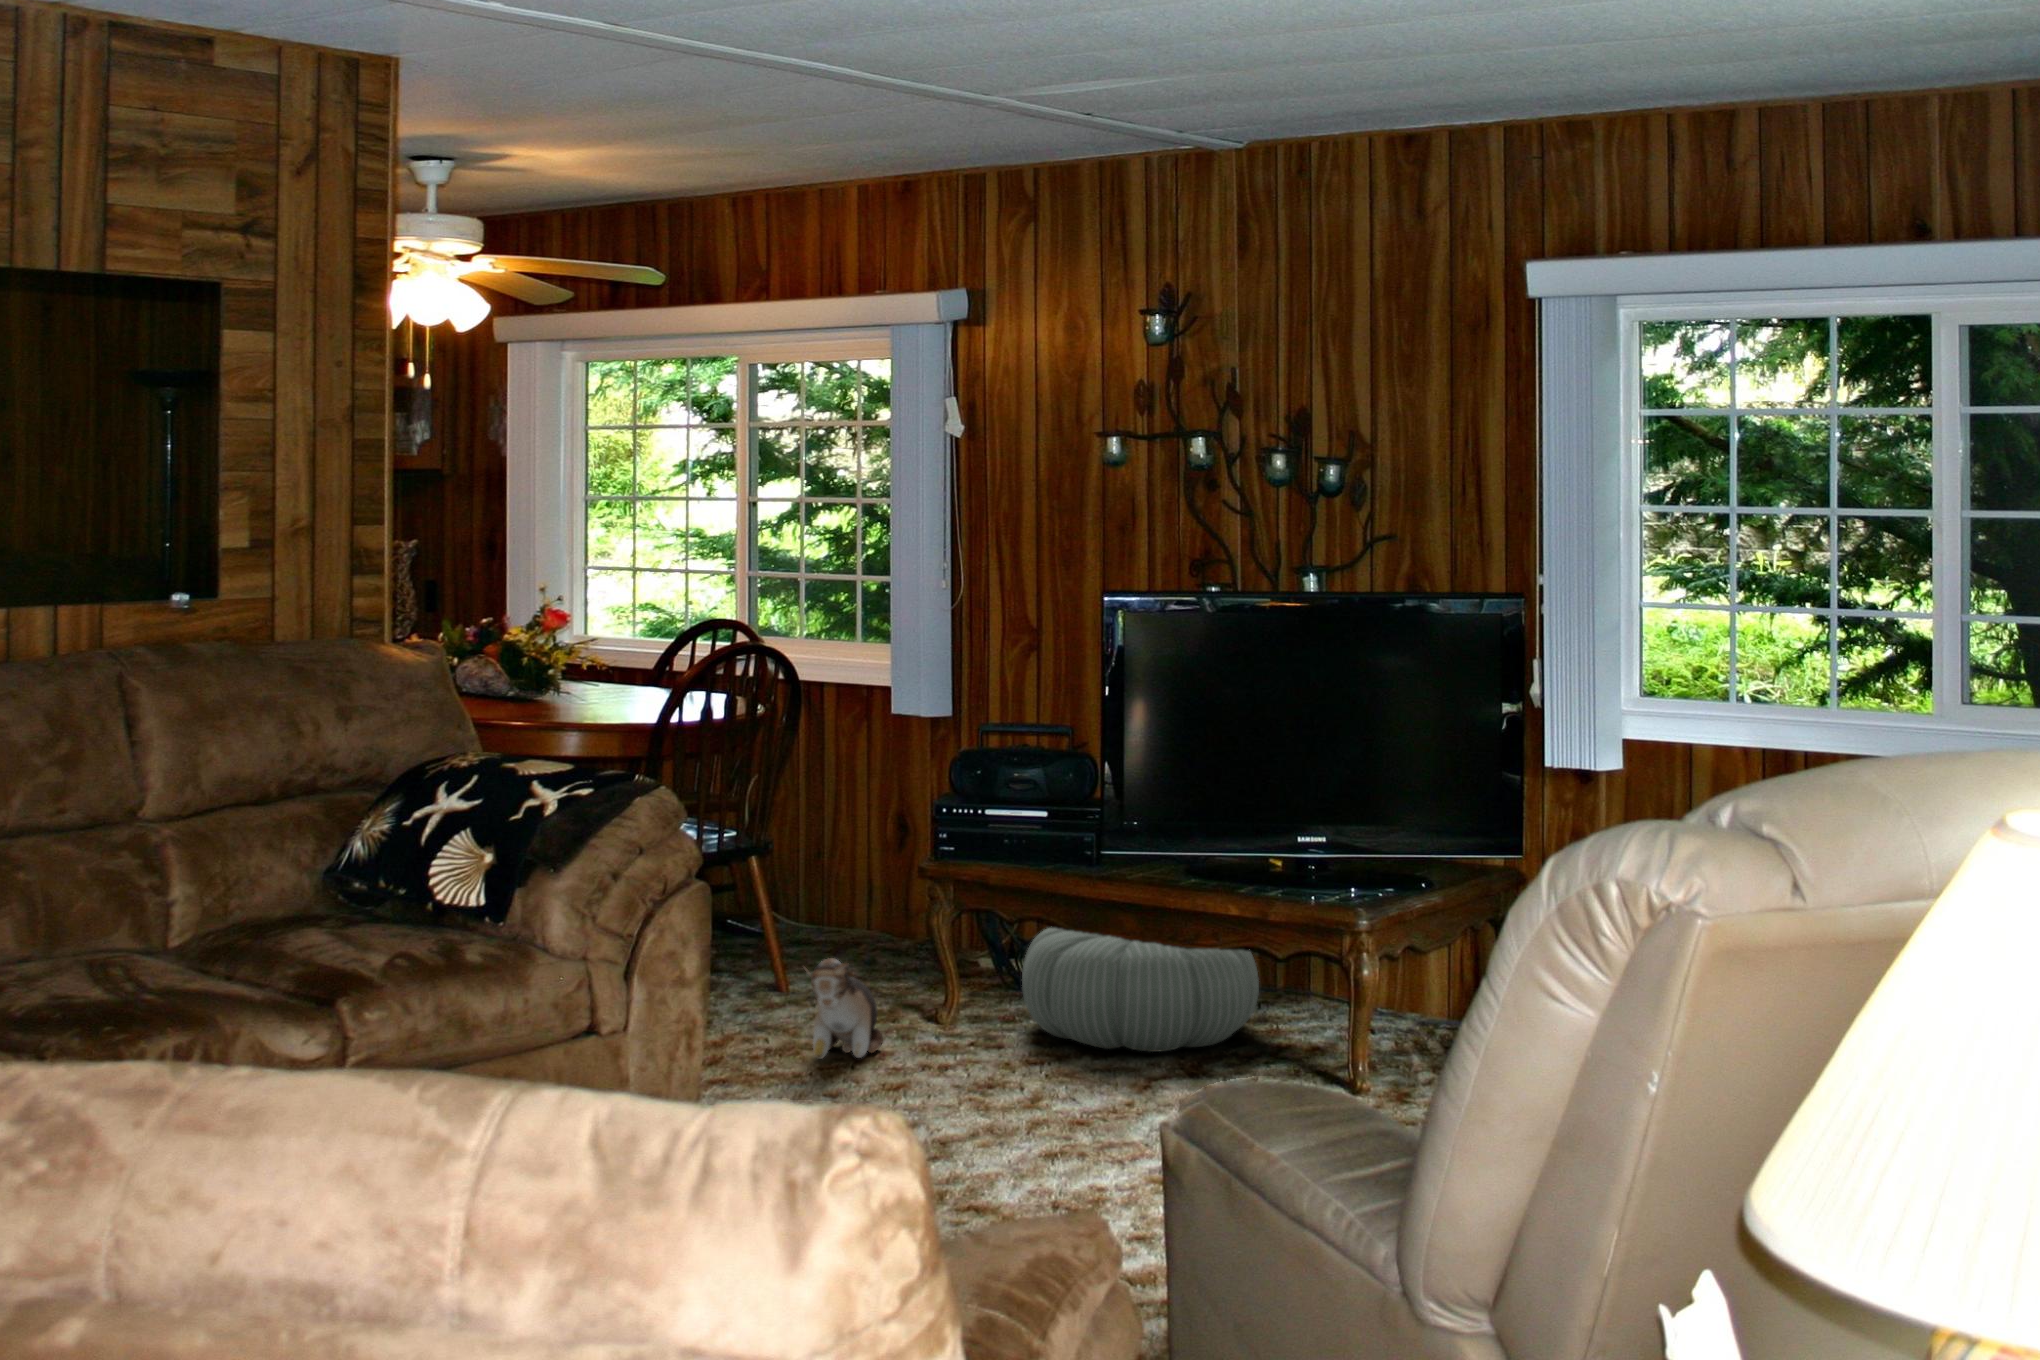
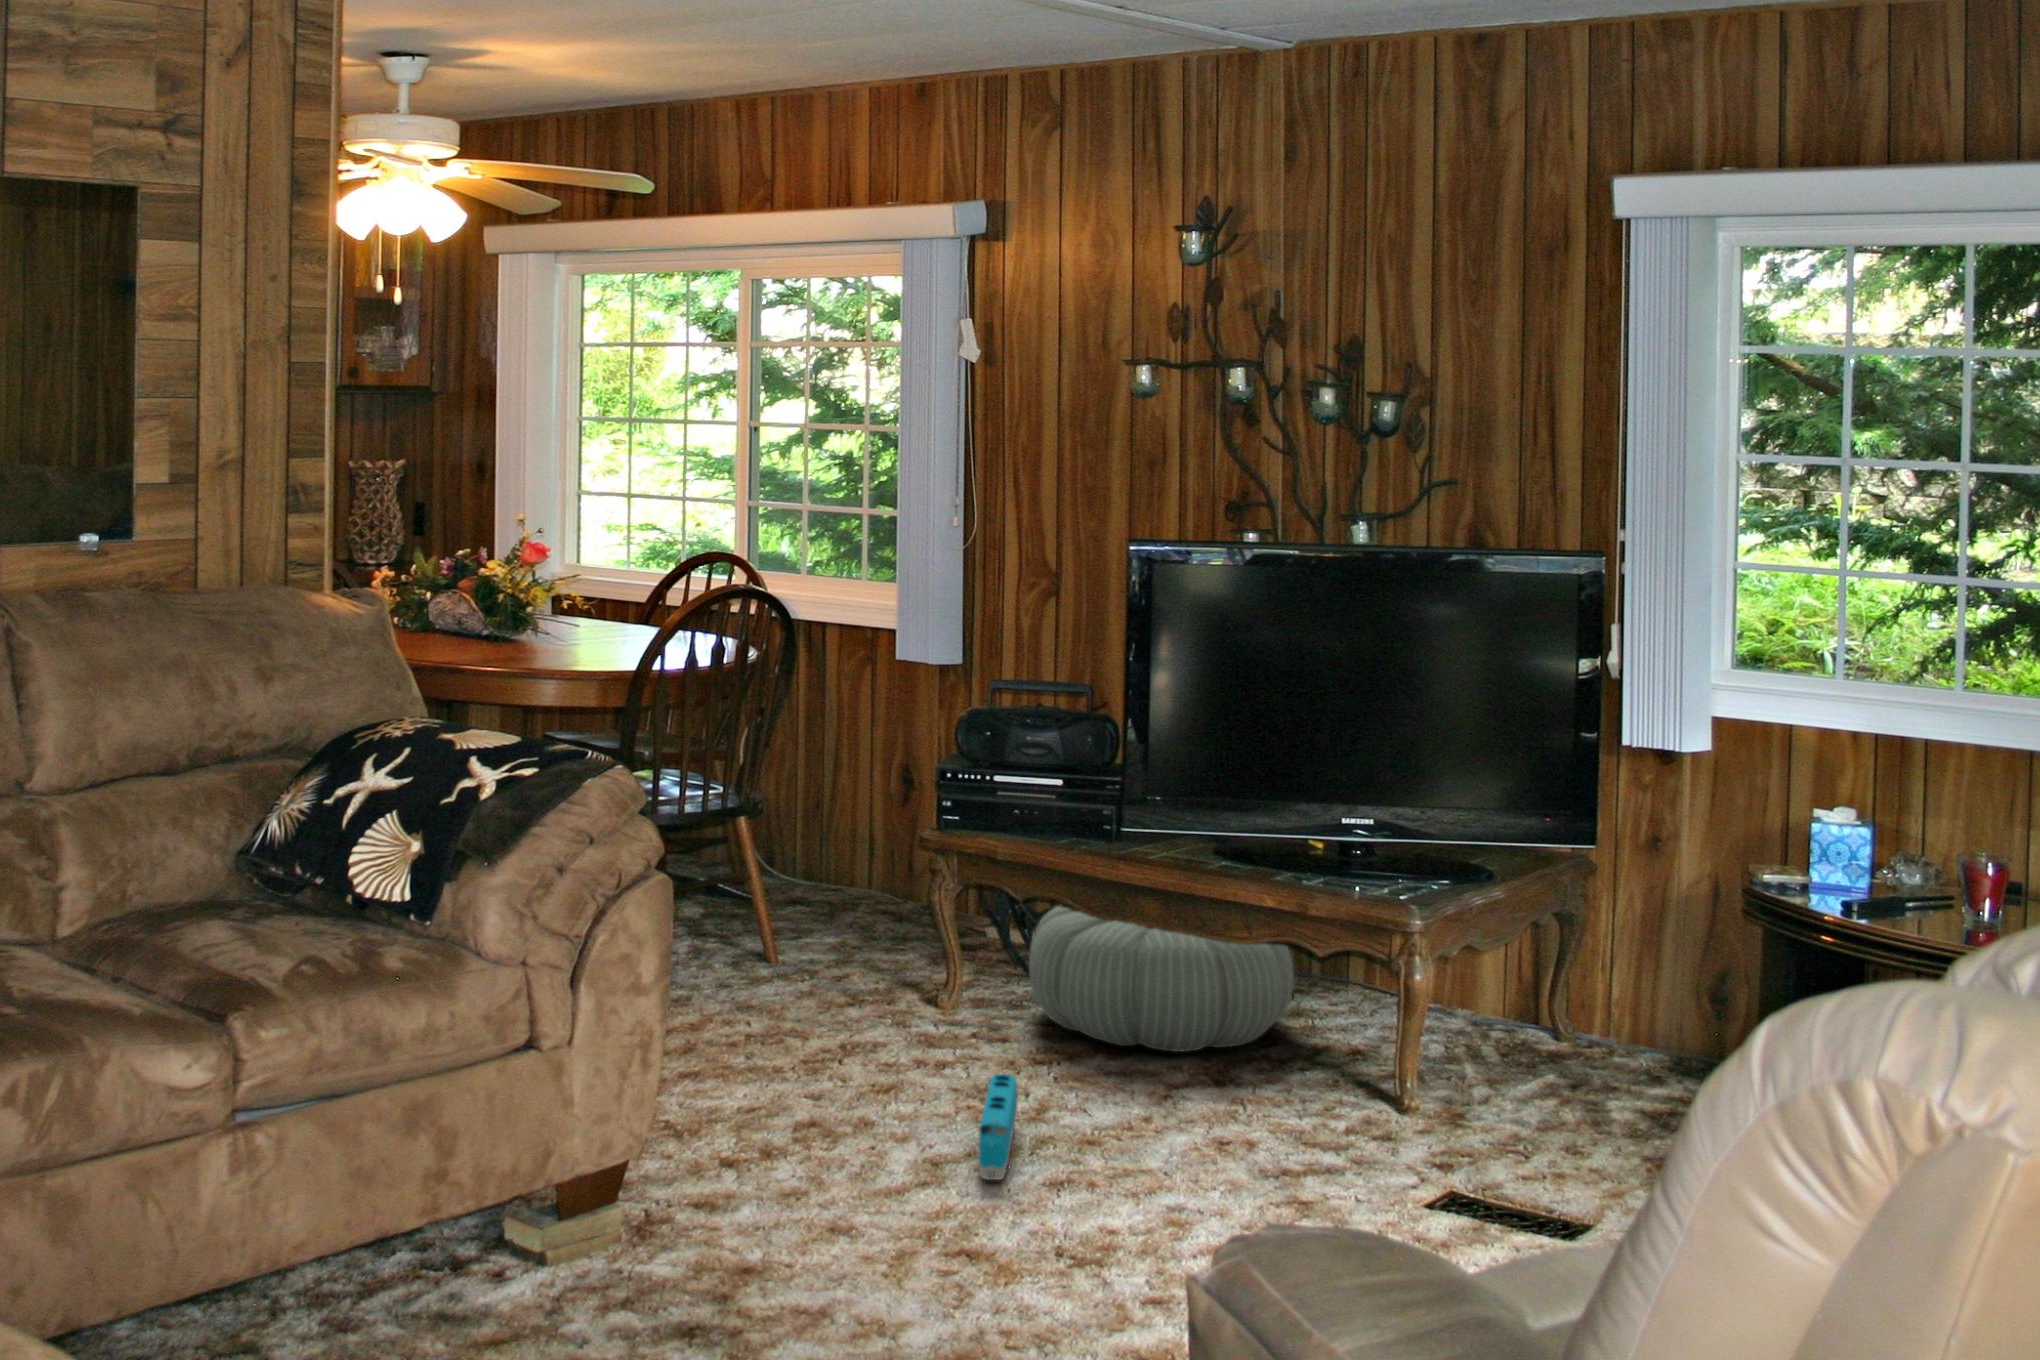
plush toy: present [804,958,883,1059] -> none [785,938,874,1047]
toy train: none [983,1066,1015,1152] -> present [978,1074,1018,1180]

